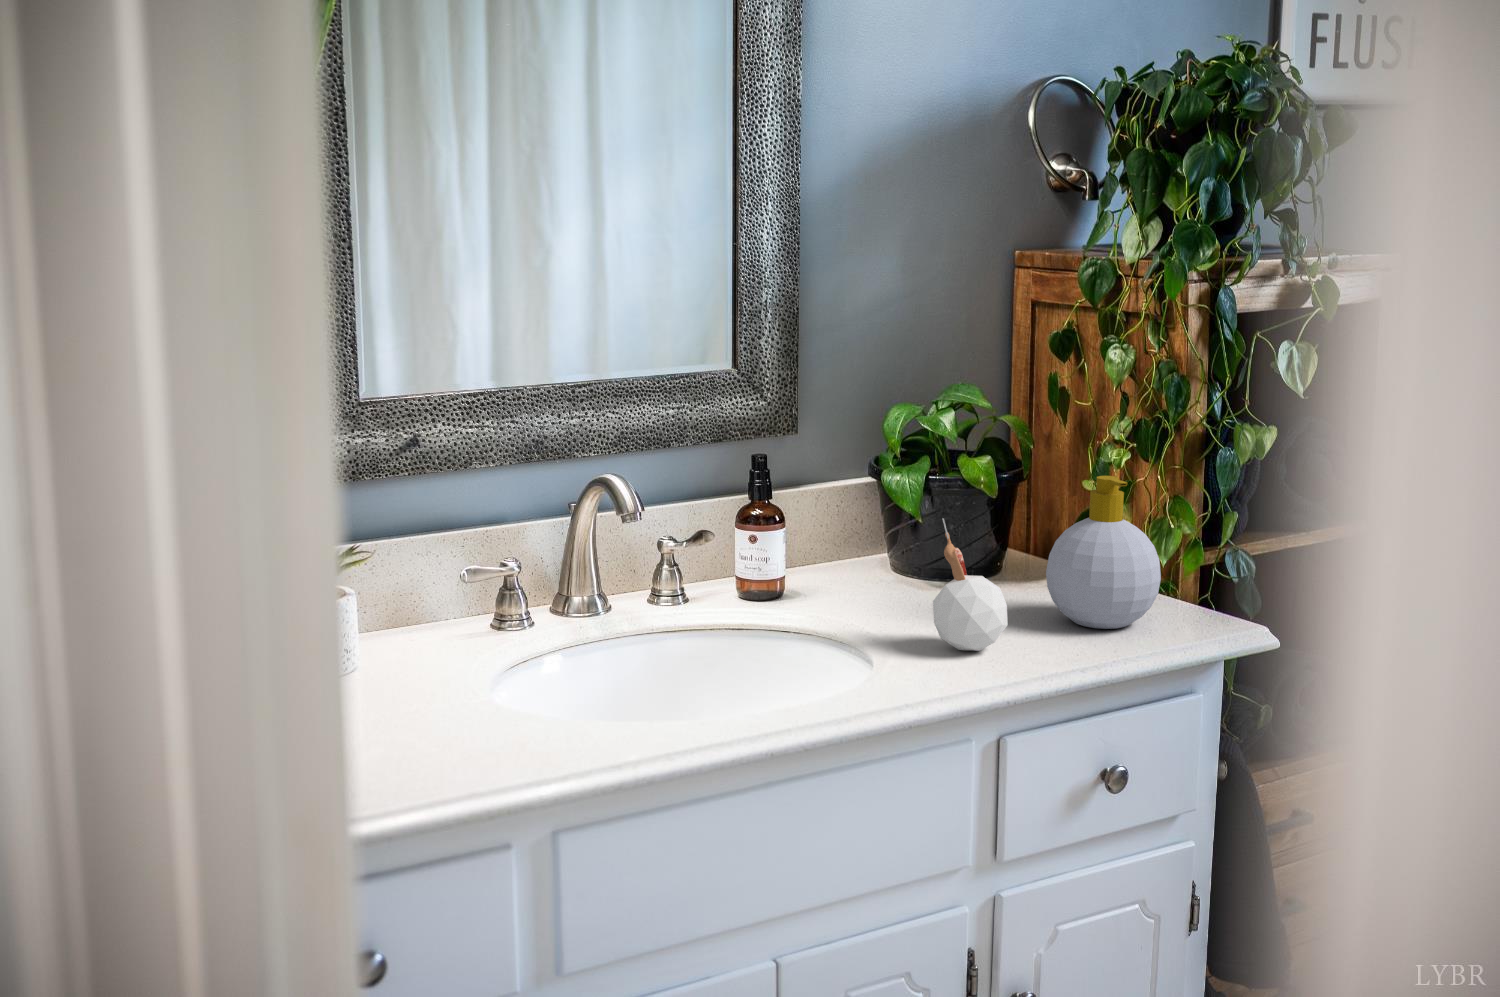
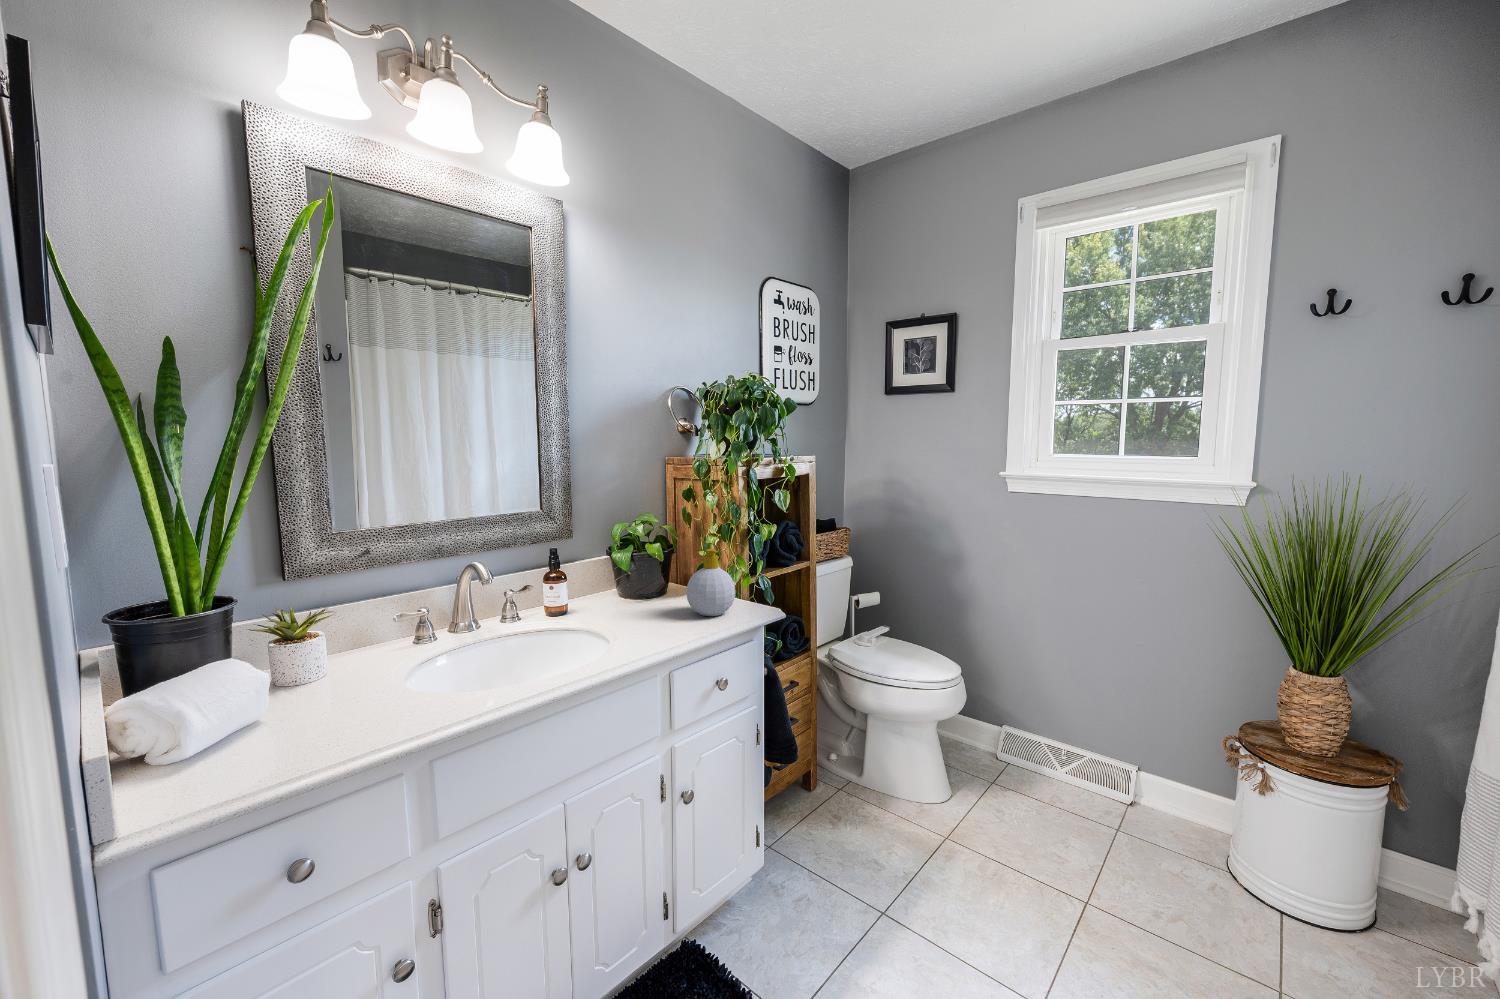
candle: present [933,518,1008,651] -> none [636,572,671,632]

